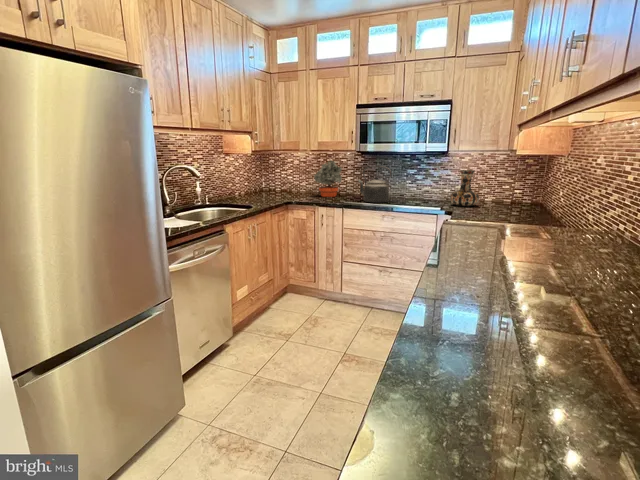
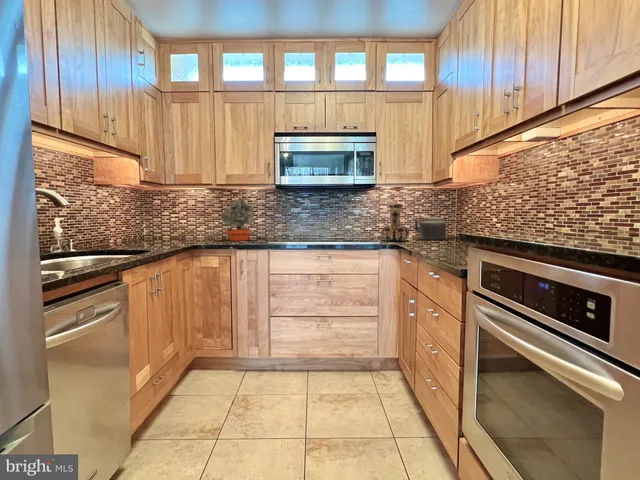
kettle: present [358,166,391,203] -> present [412,202,448,240]

